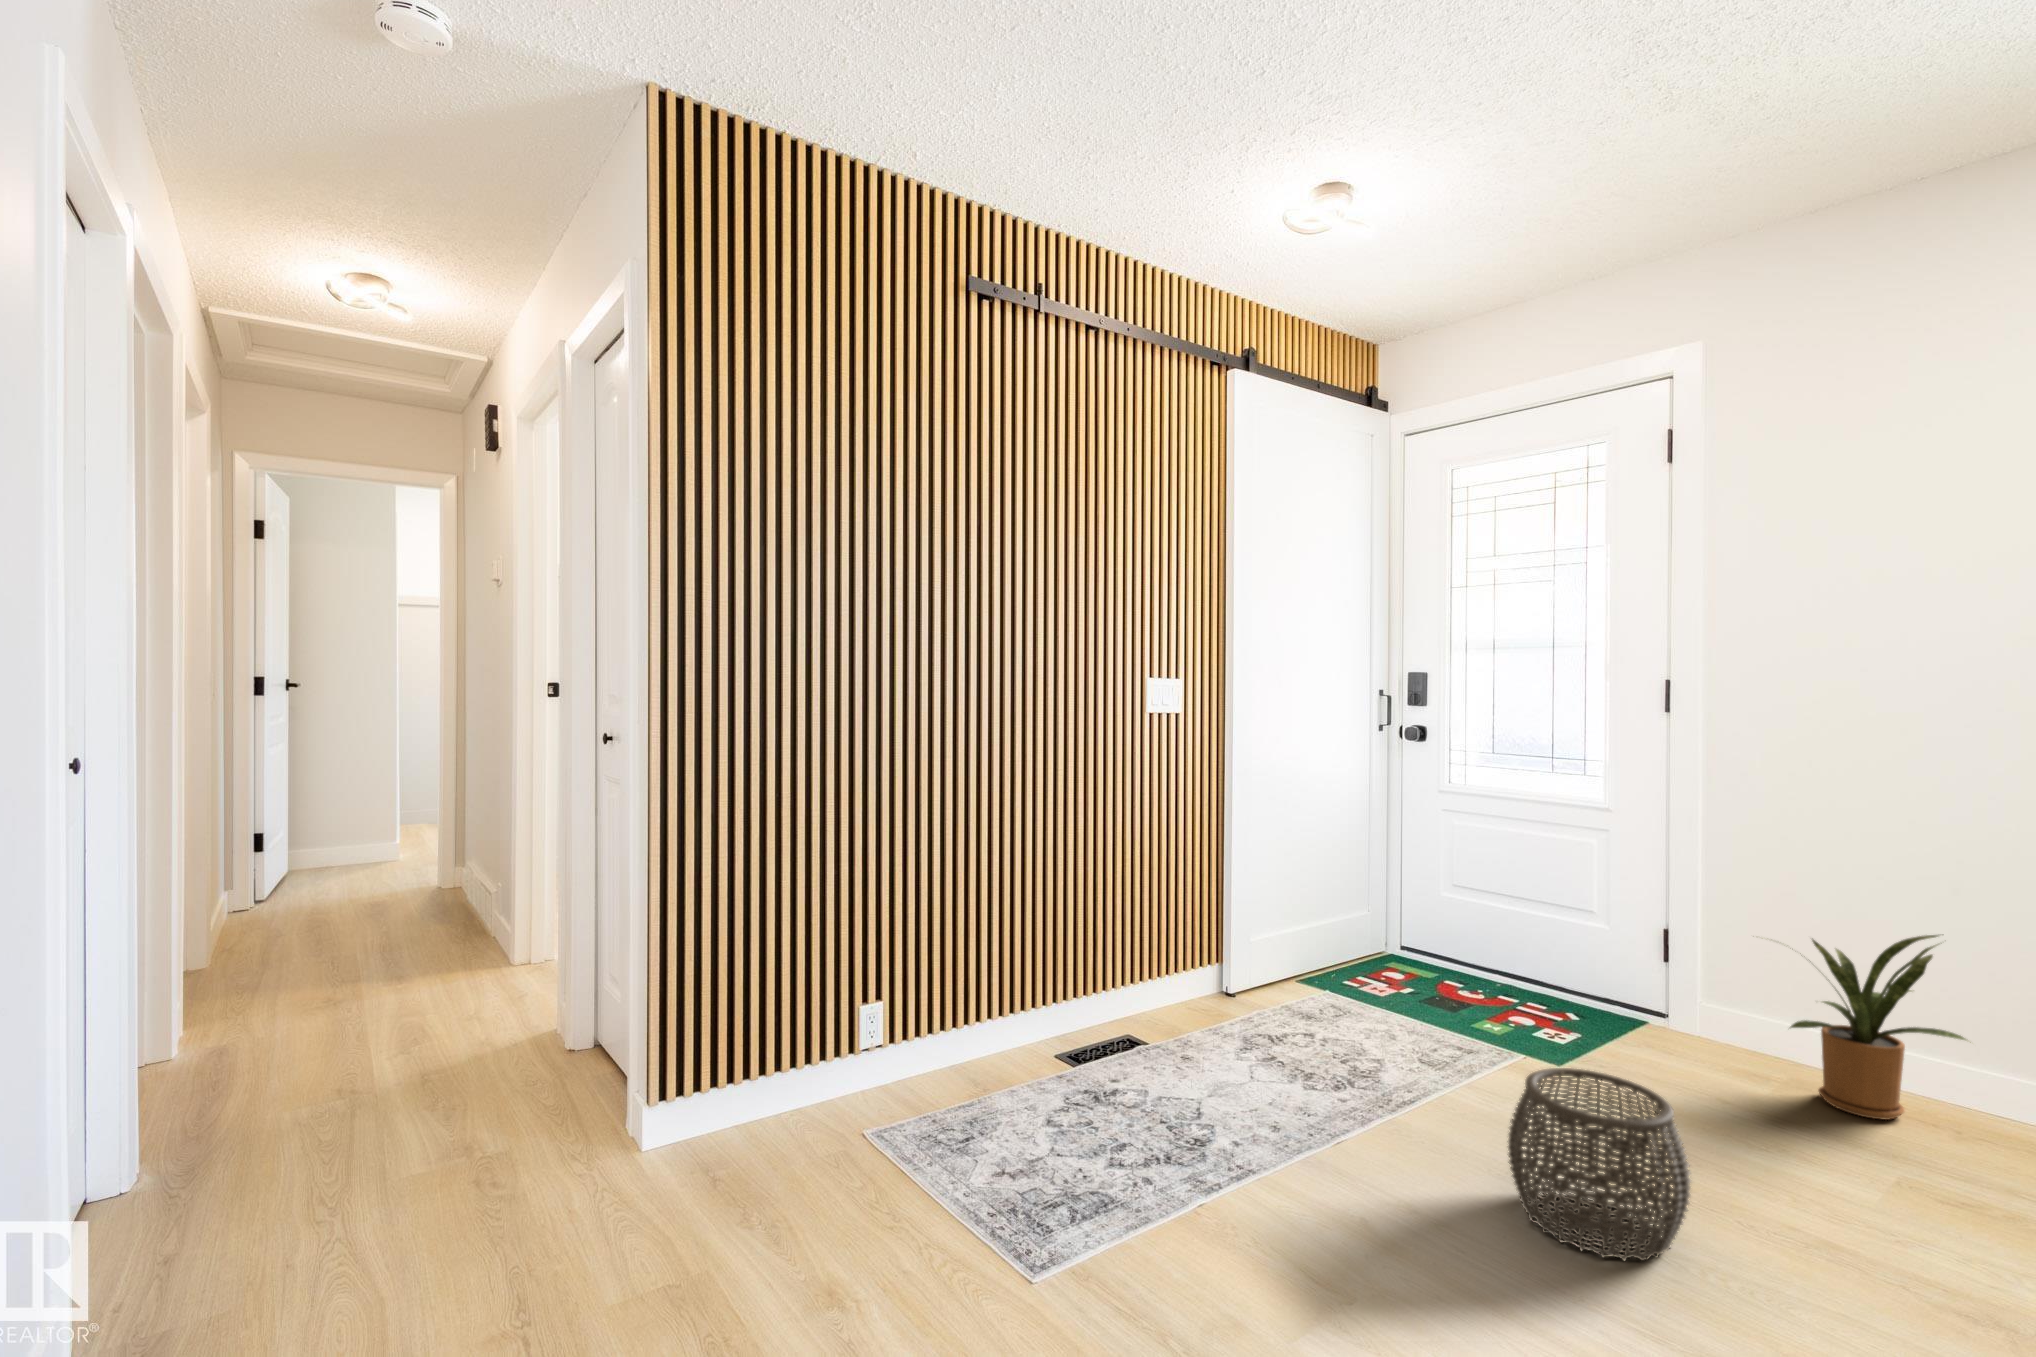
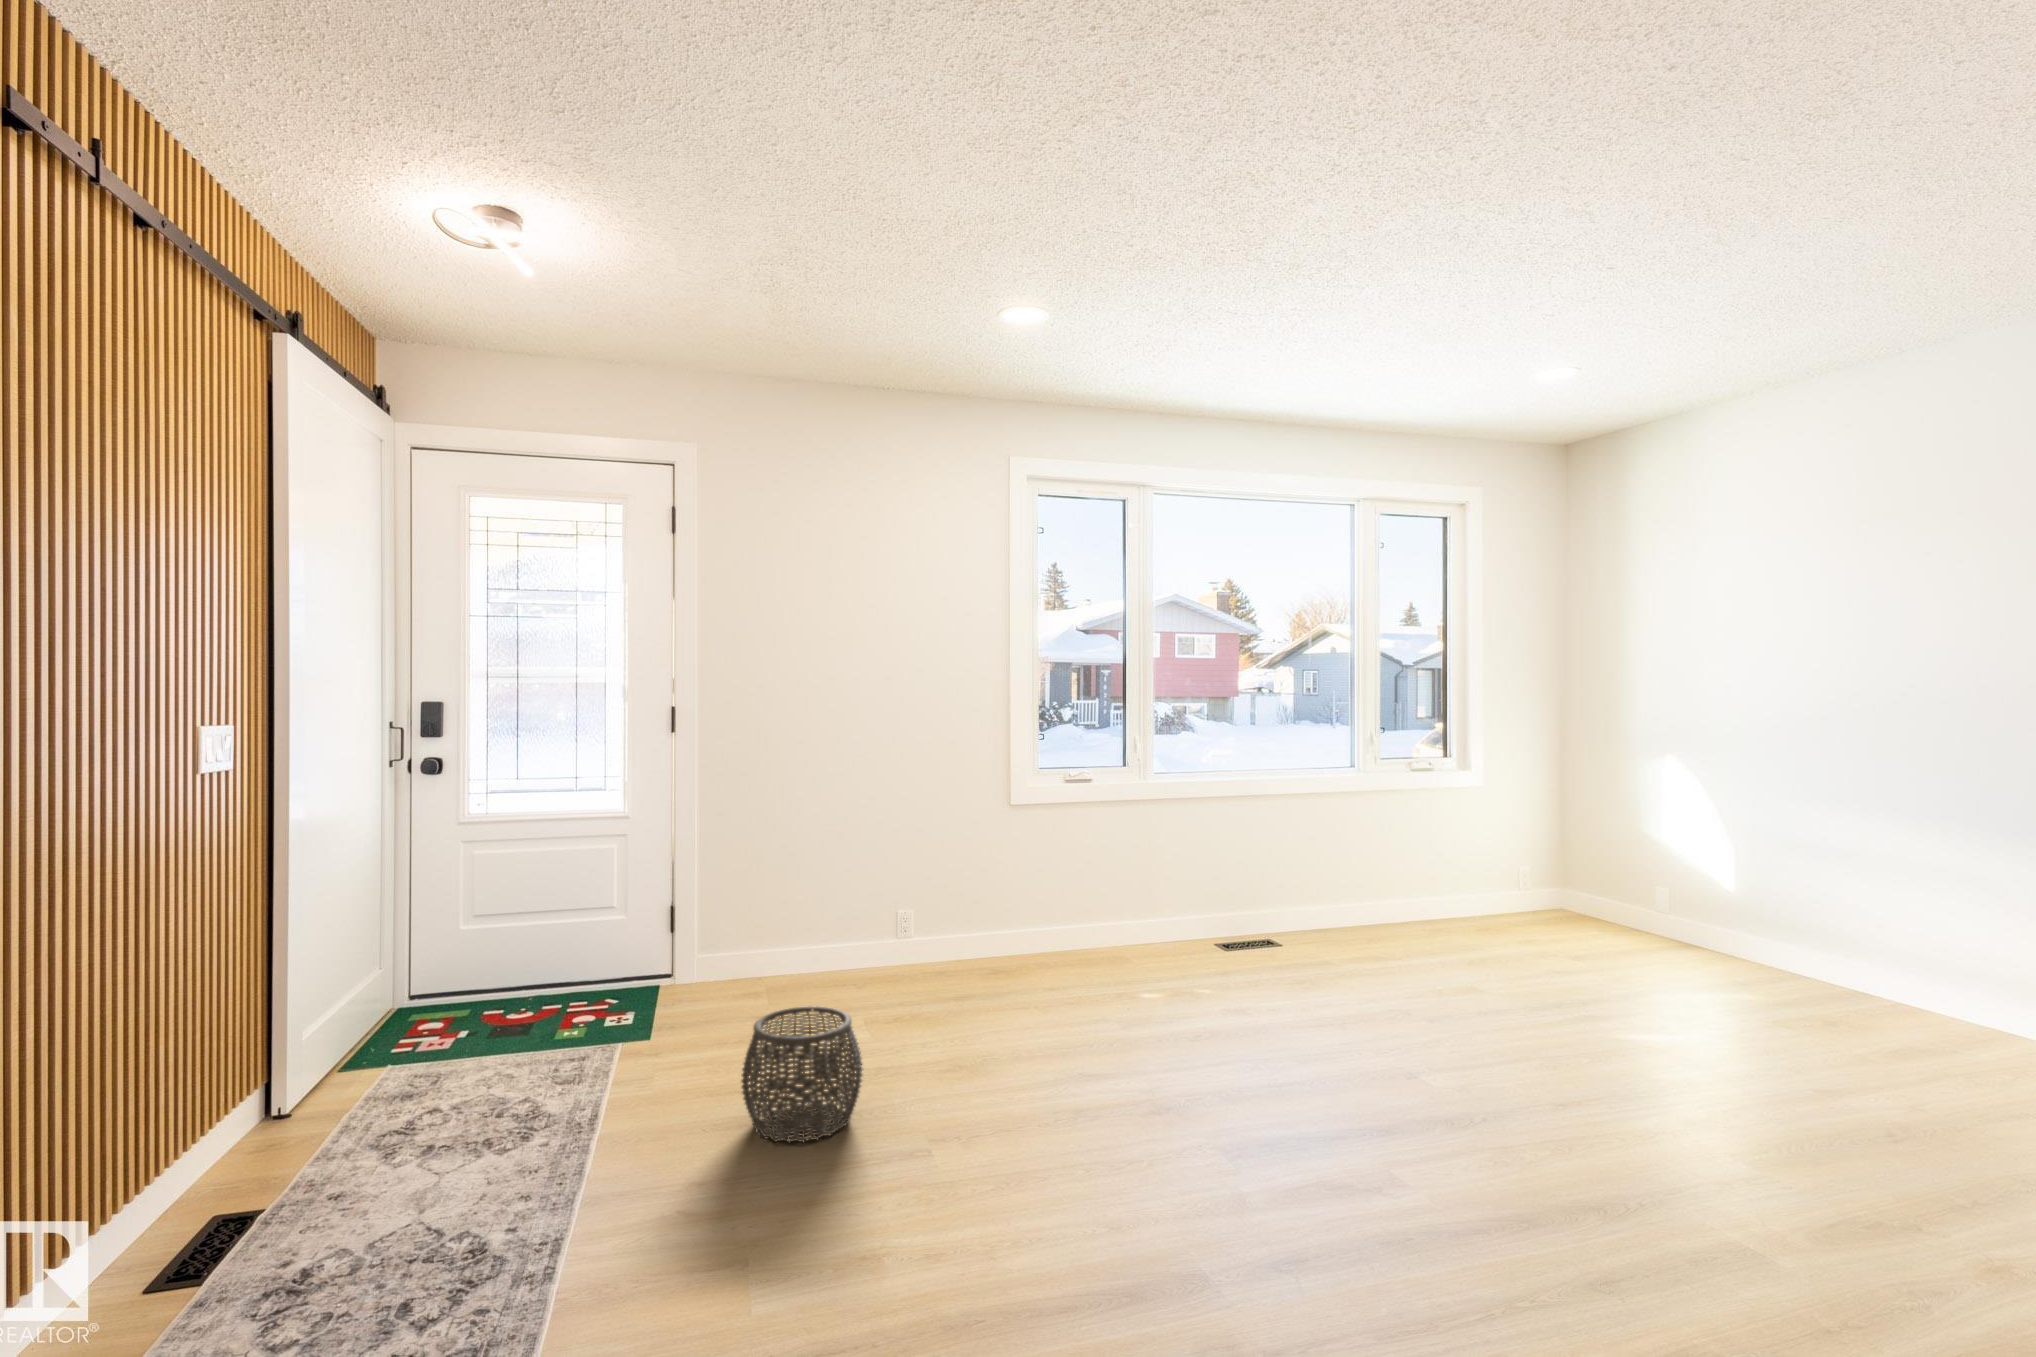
house plant: present [1790,935,1971,1120] -> none [760,860,869,994]

